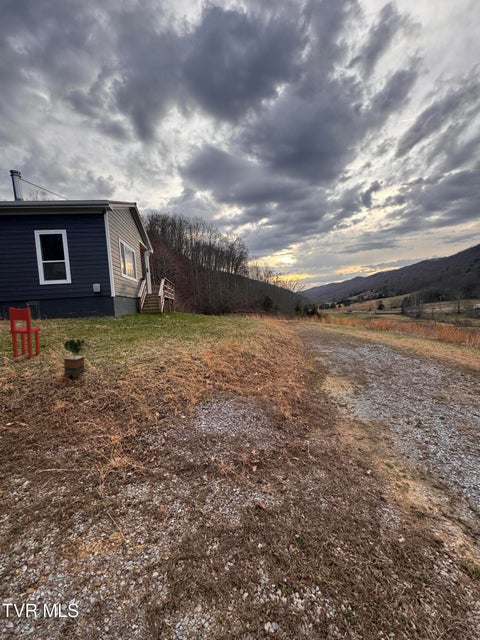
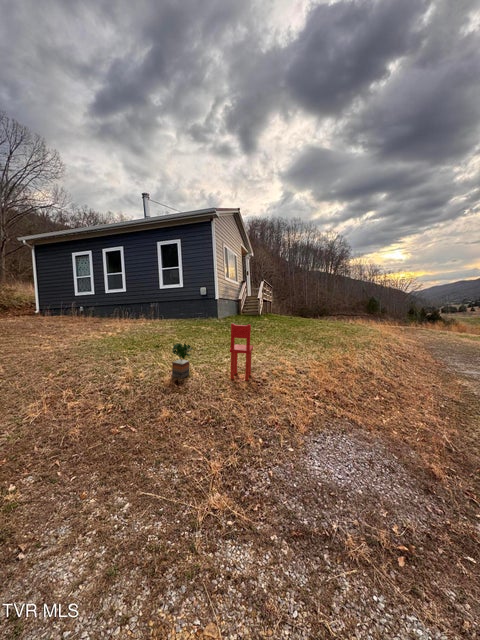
chair: present [9,308,41,358] -> present [230,323,253,381]

